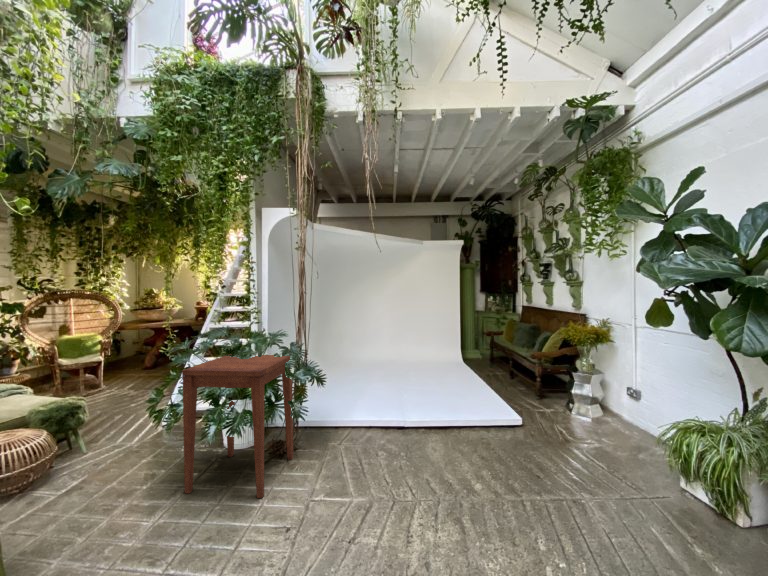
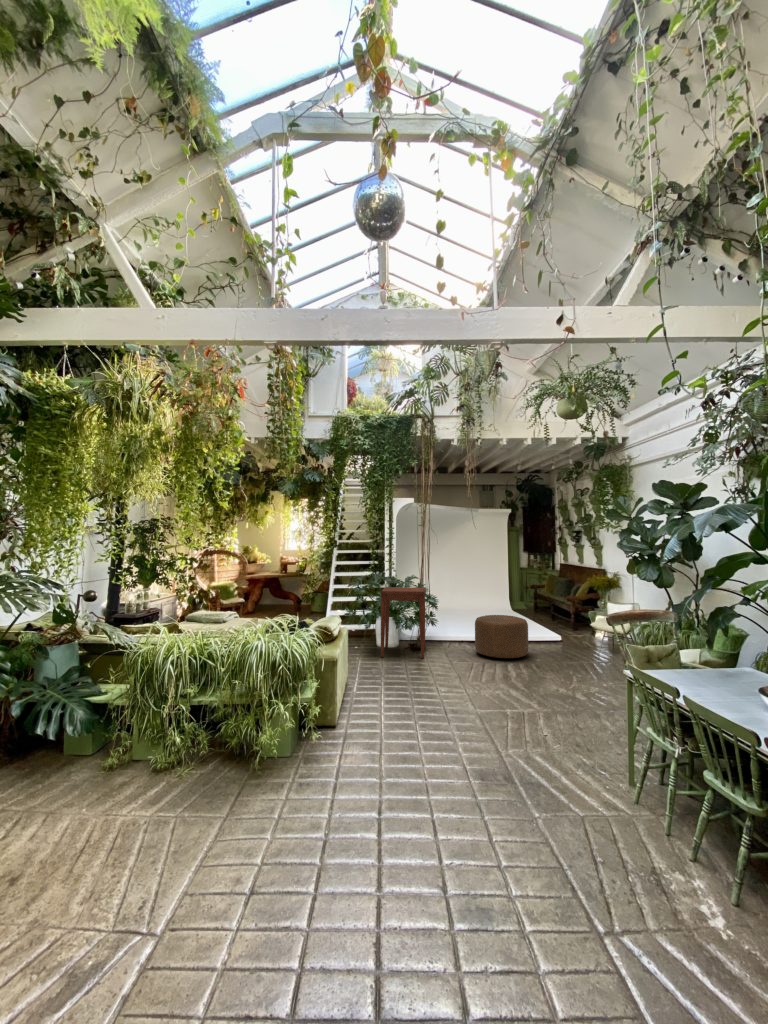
ottoman: none [368,401,464,500] -> present [475,615,528,658]

